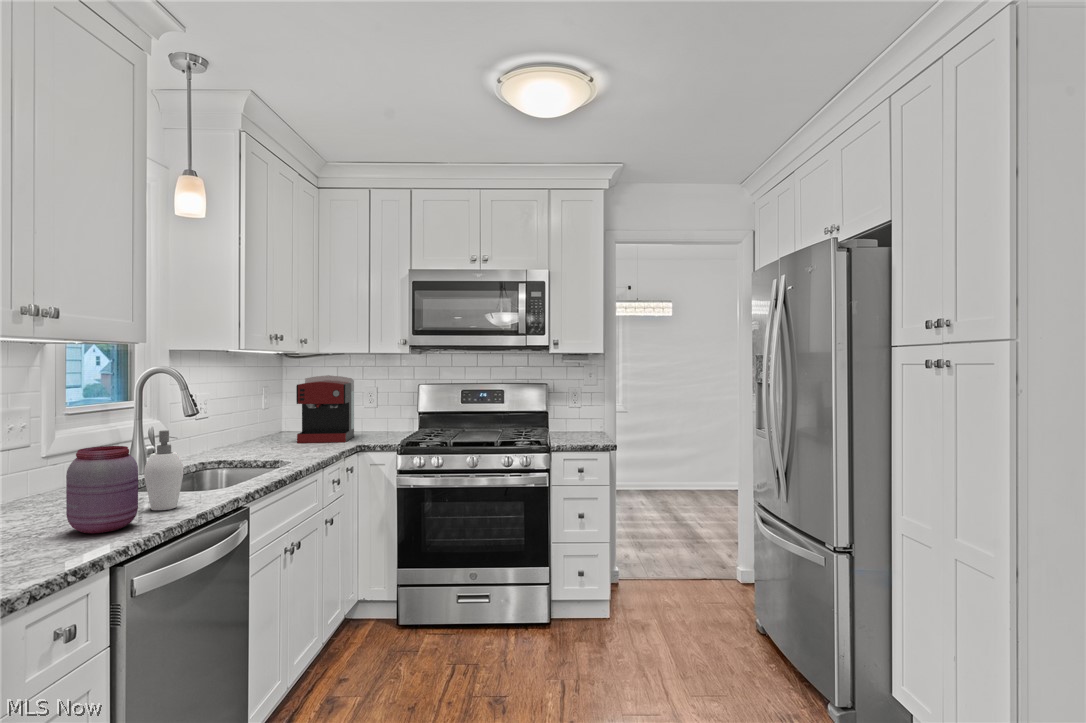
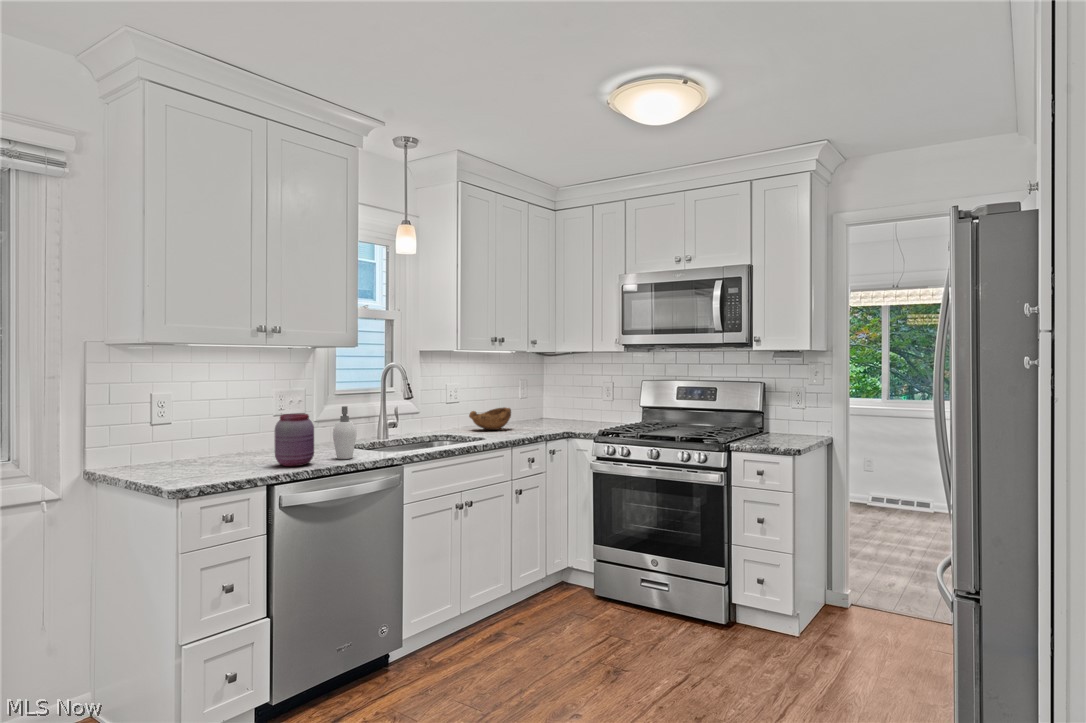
coffee maker: present [296,375,354,443] -> none [525,371,579,429]
wooden bowl: none [235,421,290,450] -> present [469,408,511,430]

